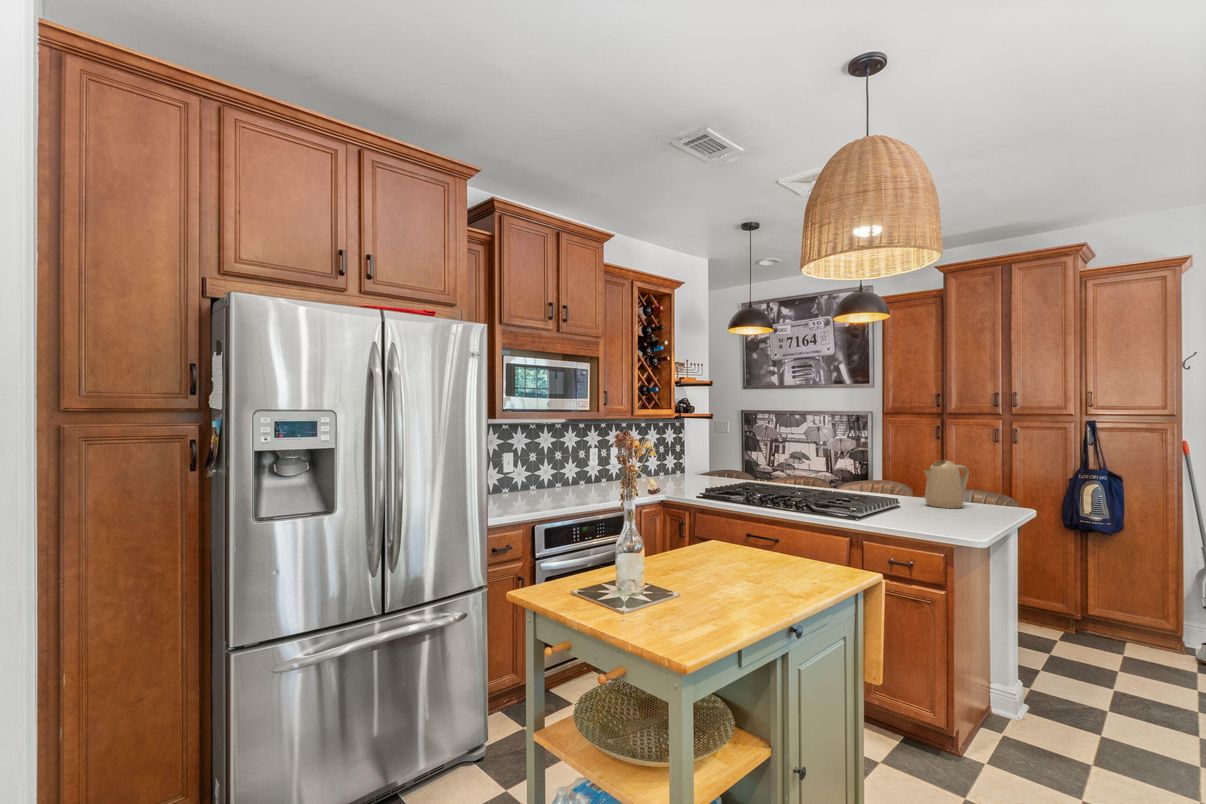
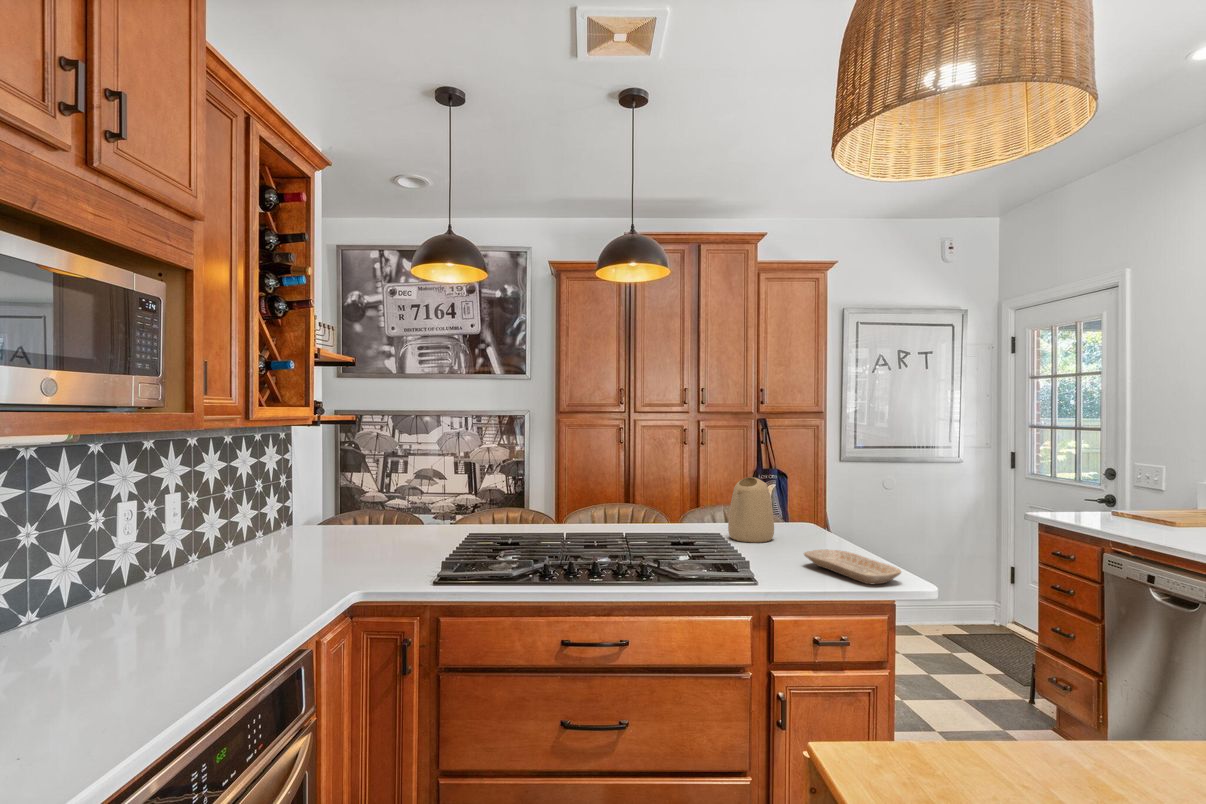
tray: none [926,509,969,529] -> present [804,550,901,584]

